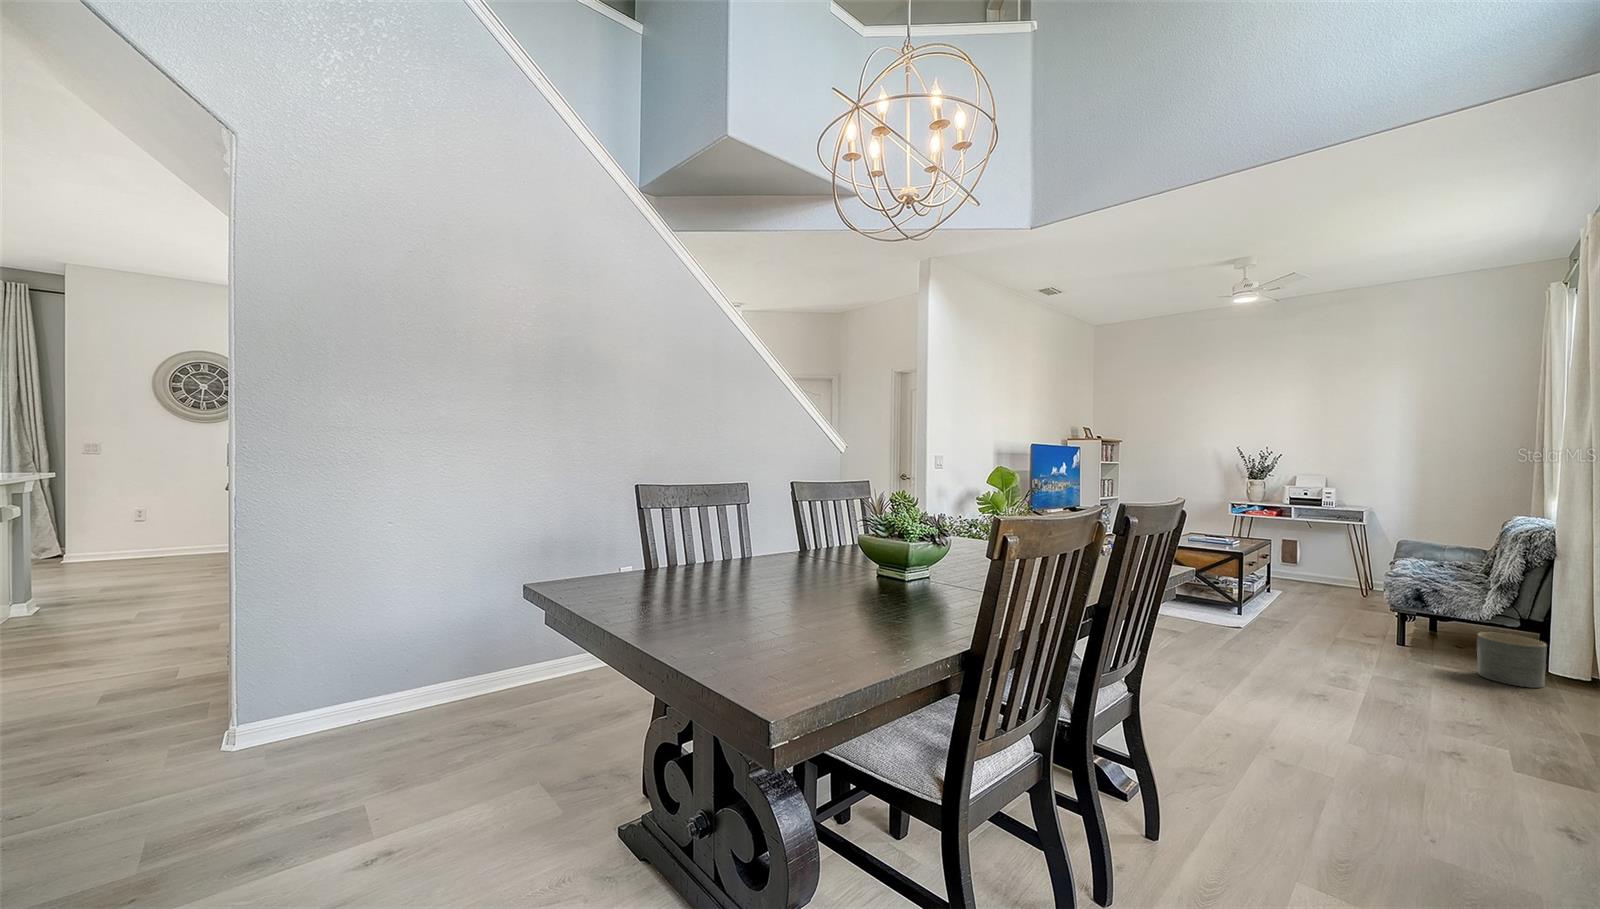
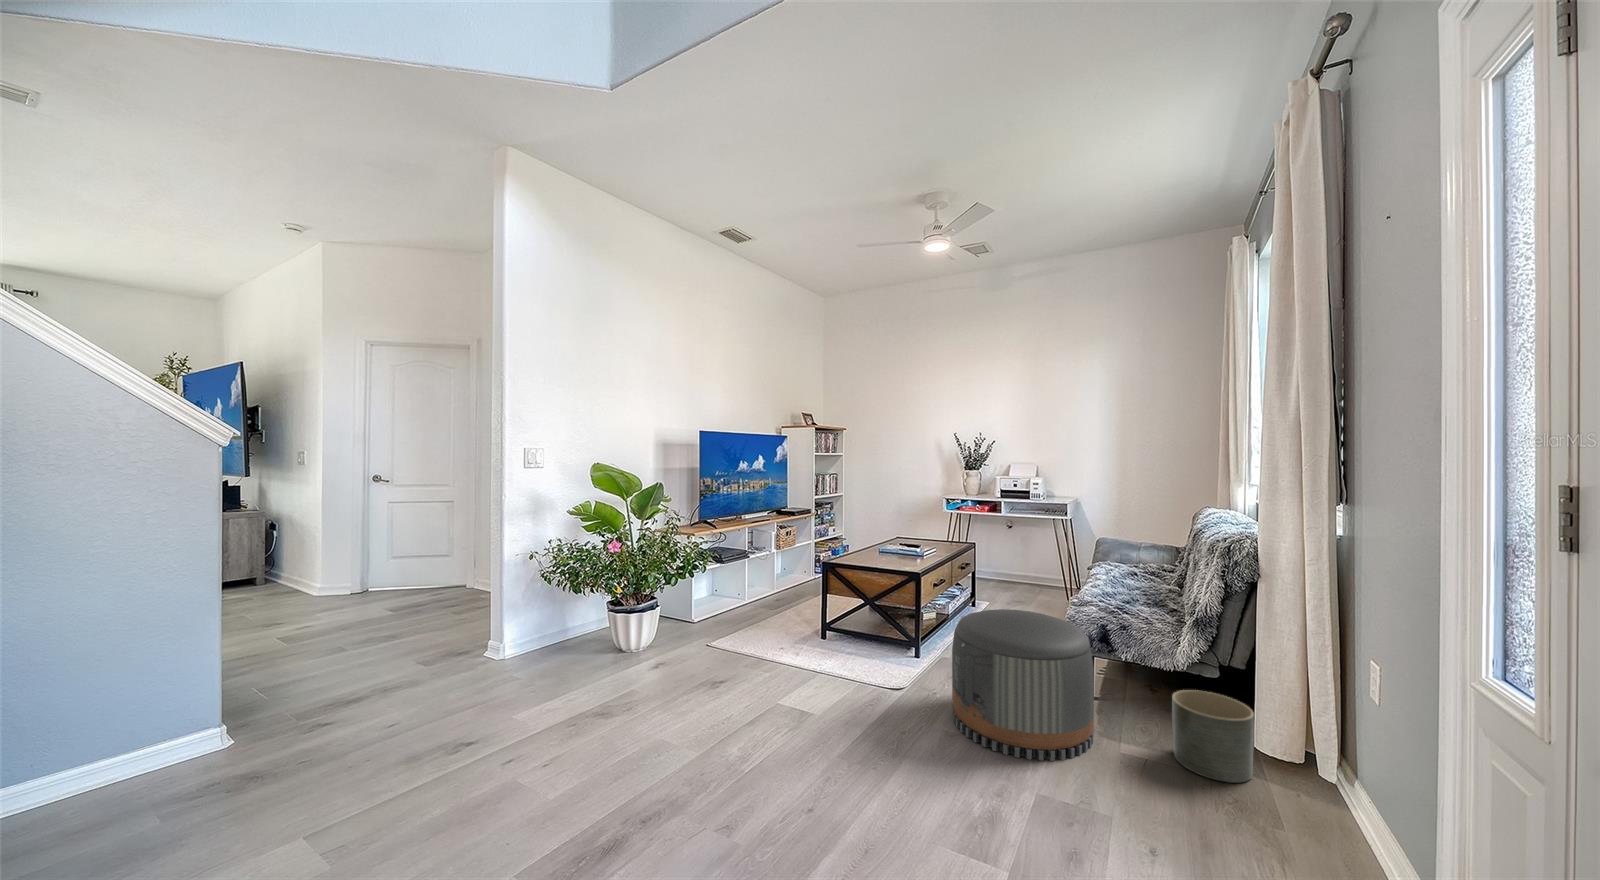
pouf: none [1289,576,1410,669] -> present [952,609,1094,761]

